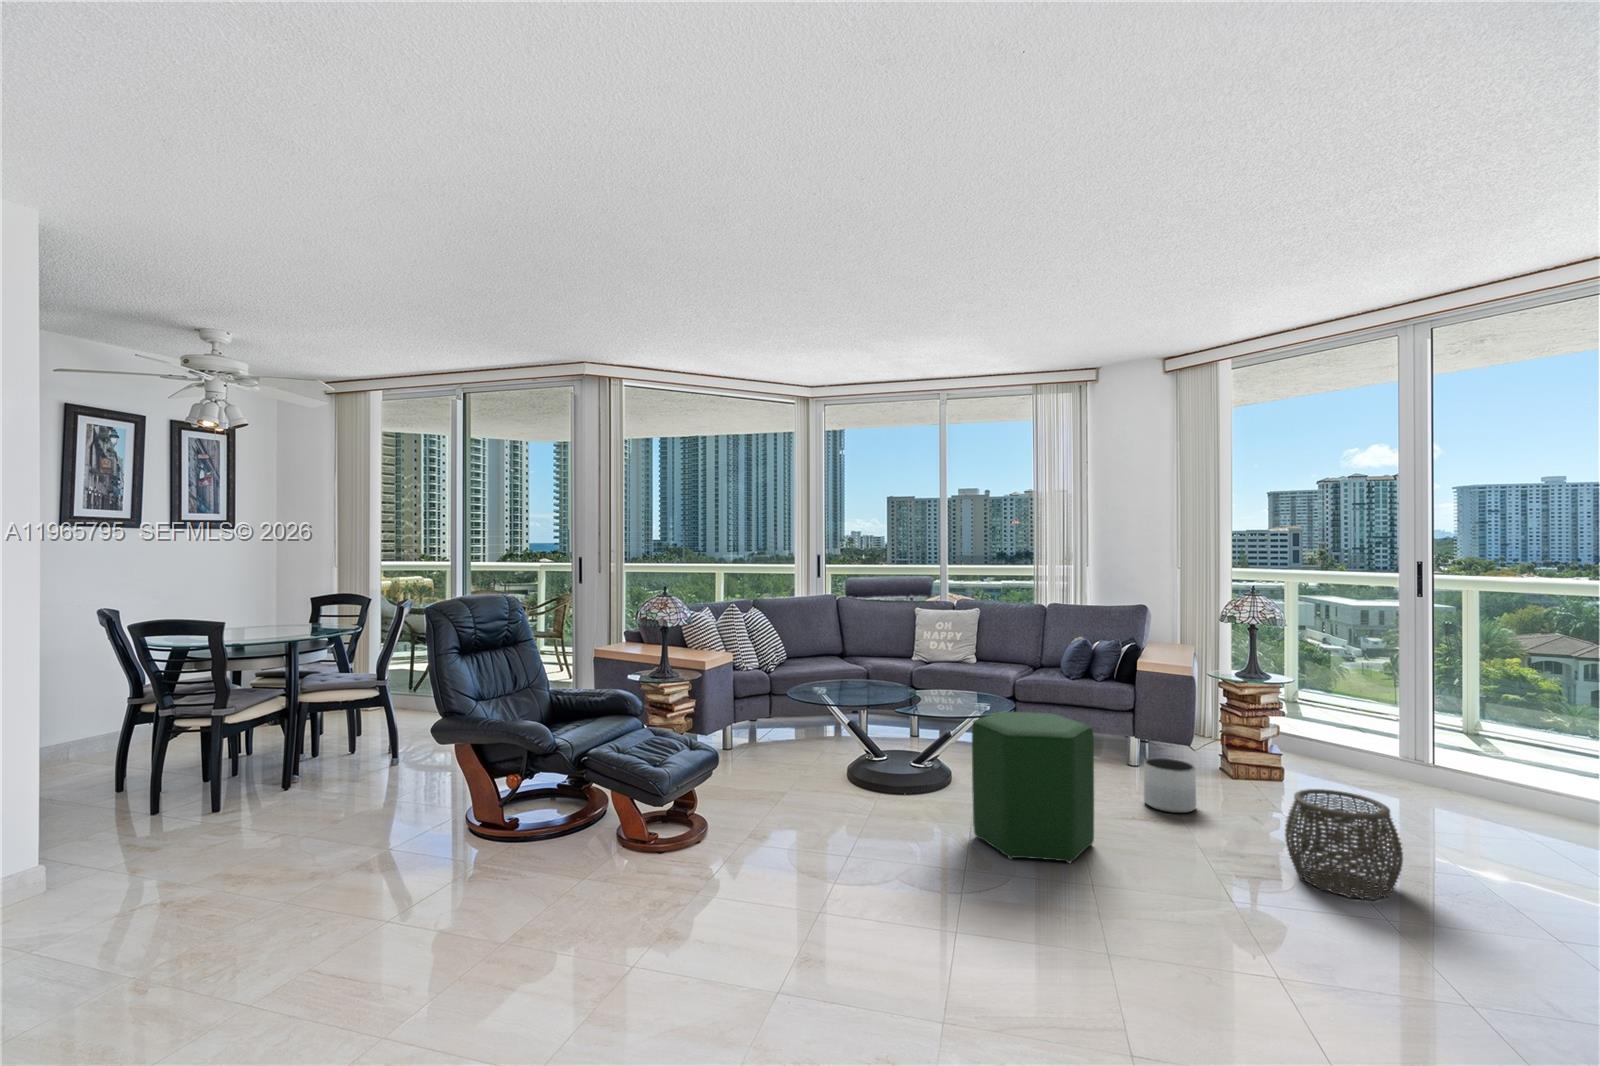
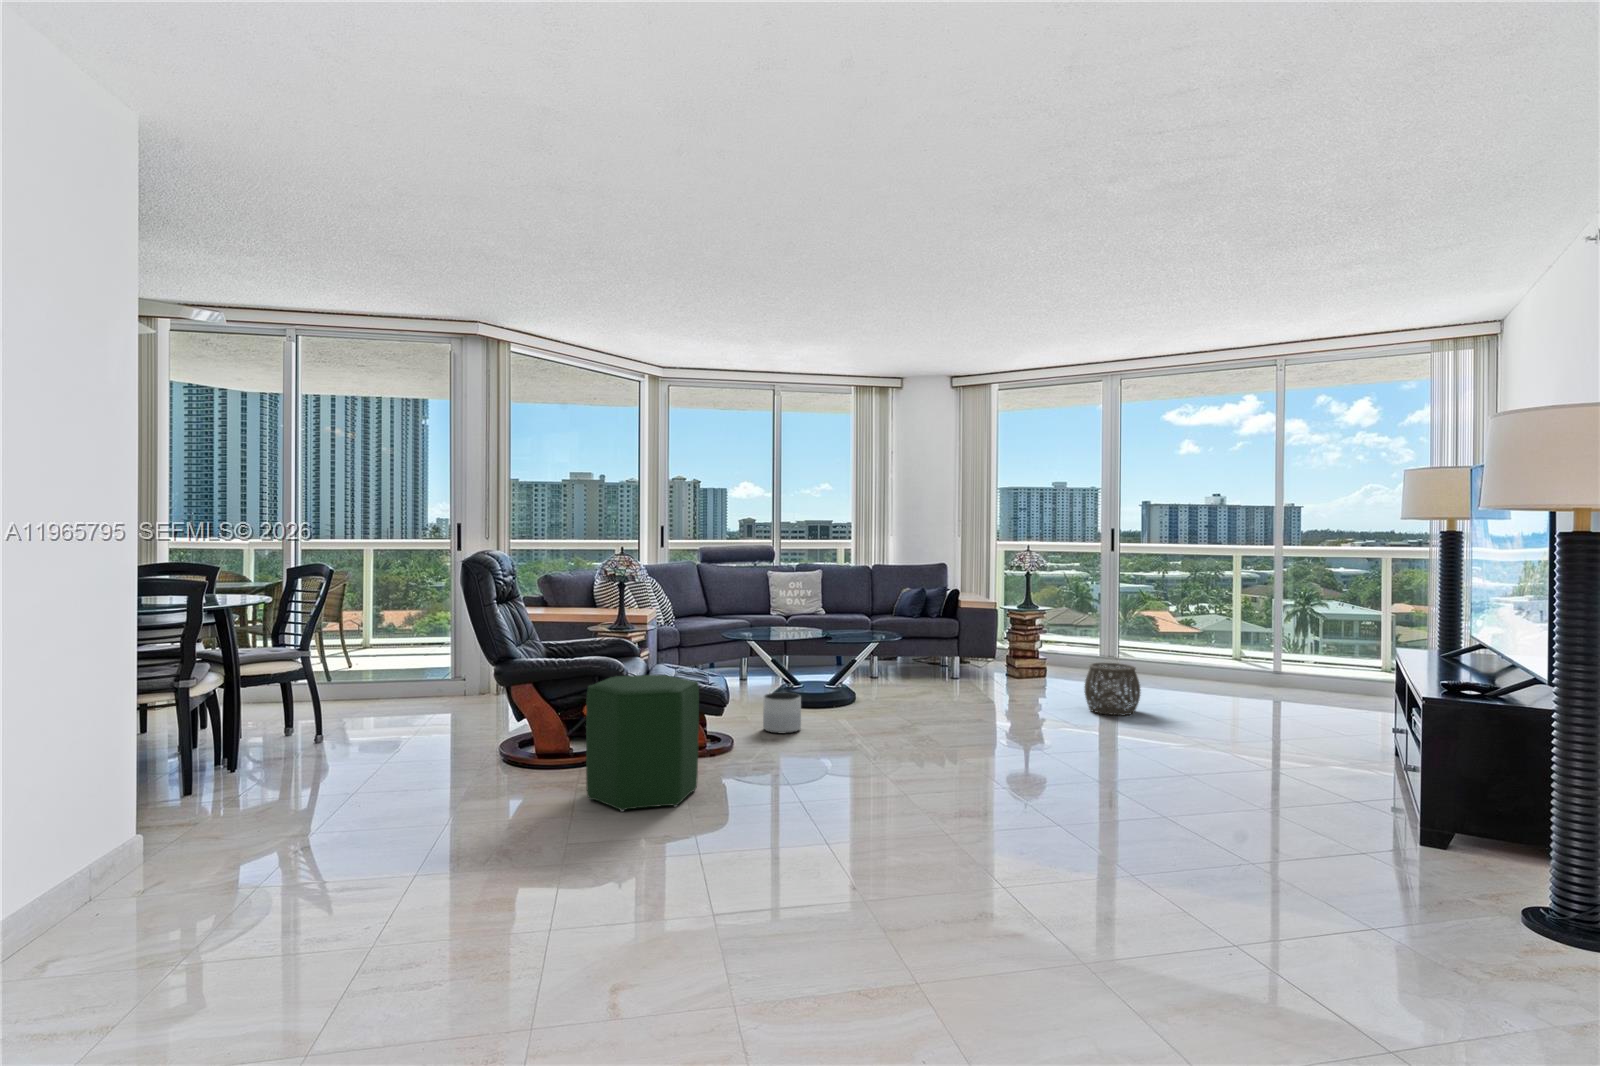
ottoman: present [972,711,1094,863] -> present [586,675,699,812]
planter: present [1144,758,1196,813] -> present [763,693,801,734]

